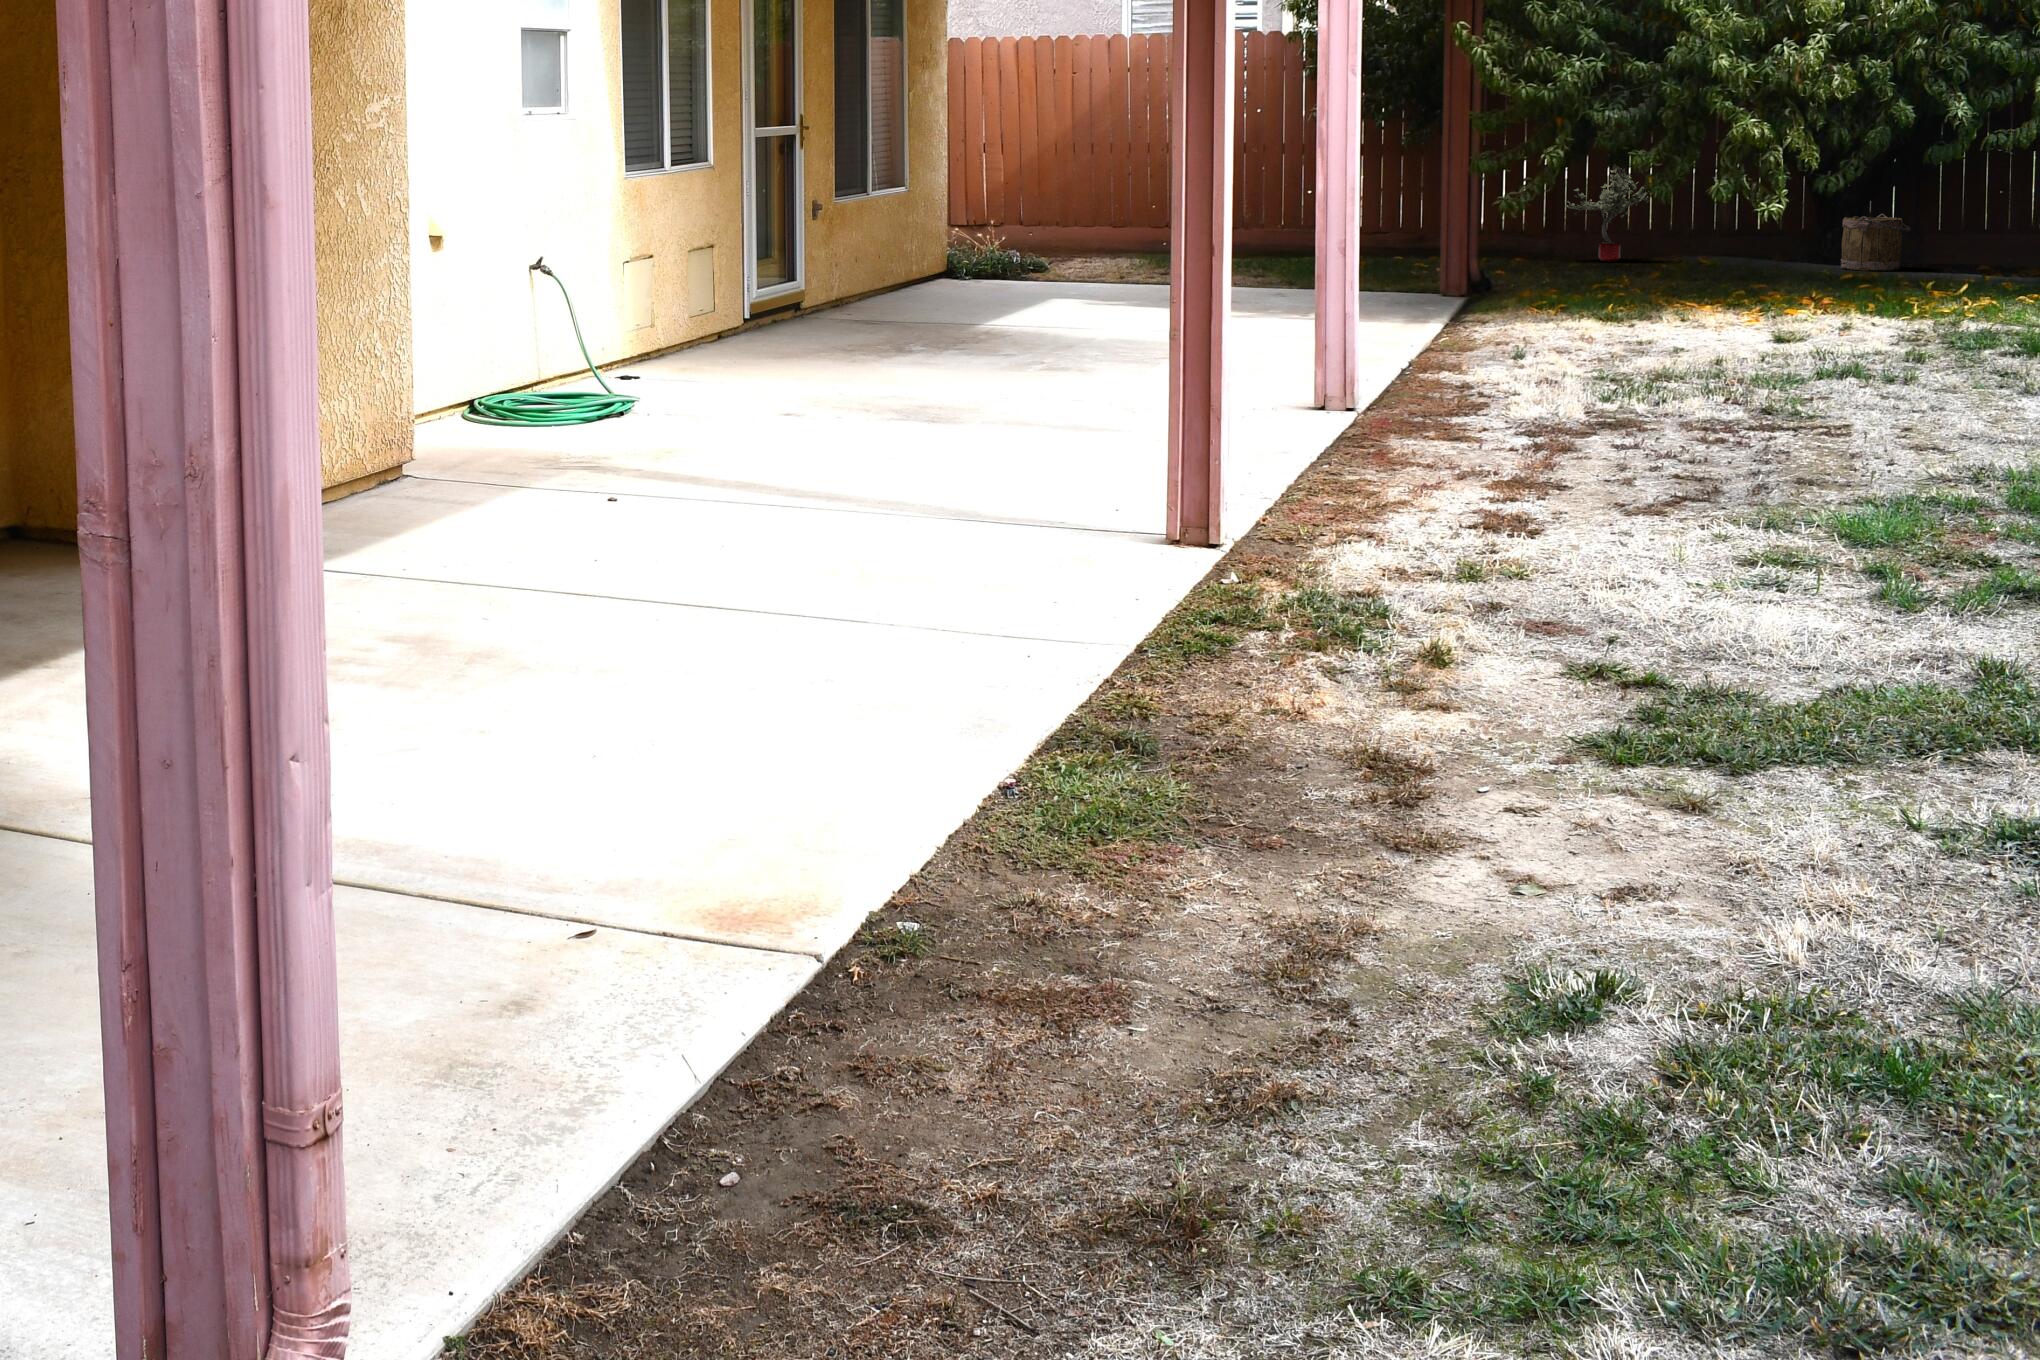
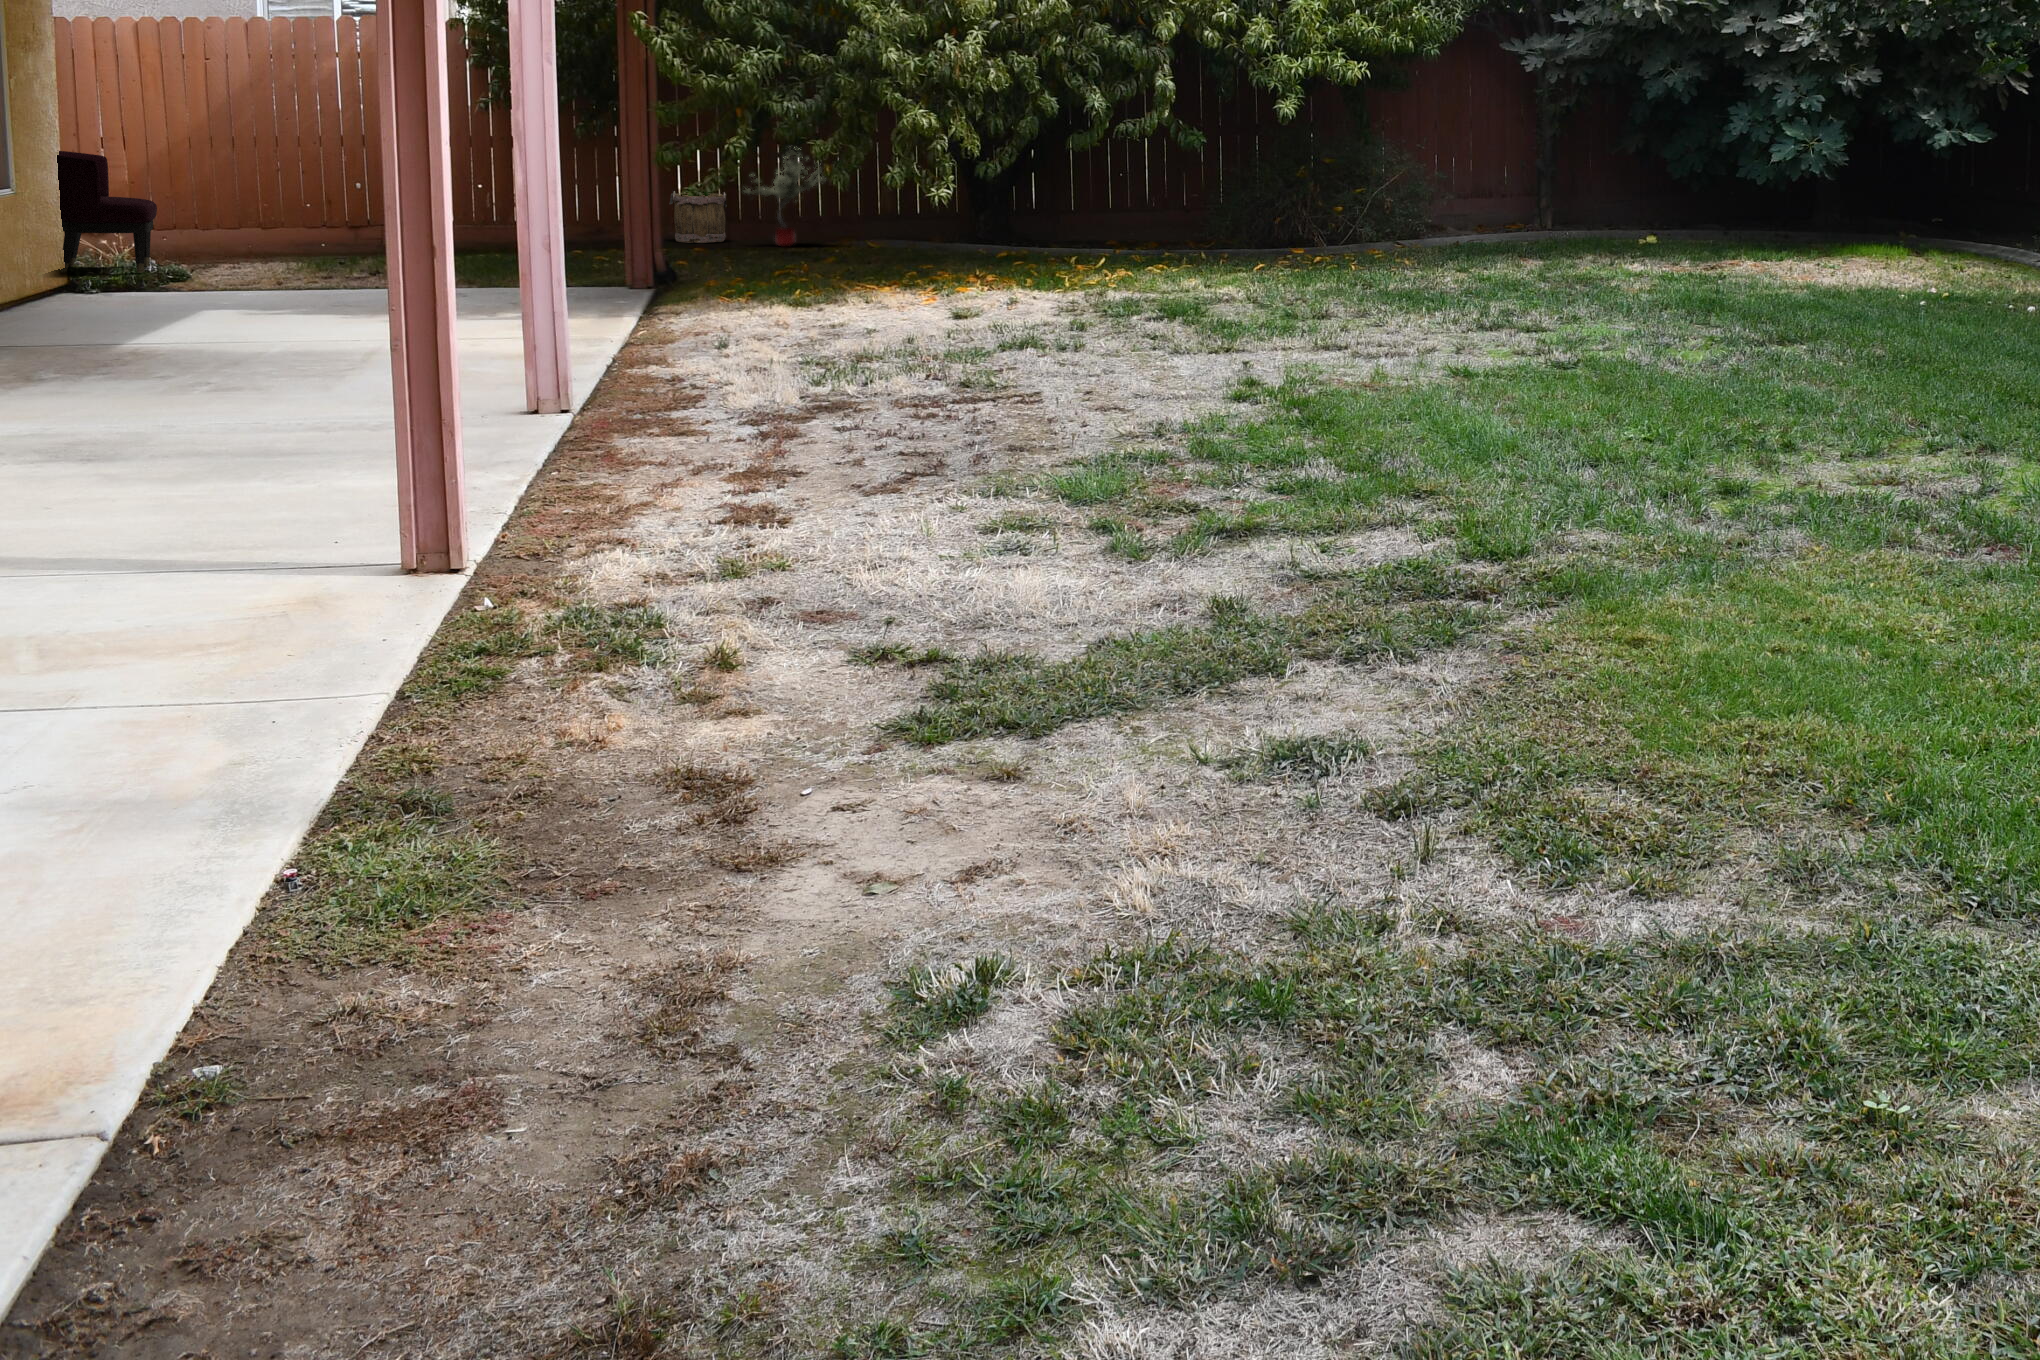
chair: none [946,177,1036,280] -> present [57,151,157,273]
bucket: present [1841,214,1911,271] -> present [669,191,727,243]

